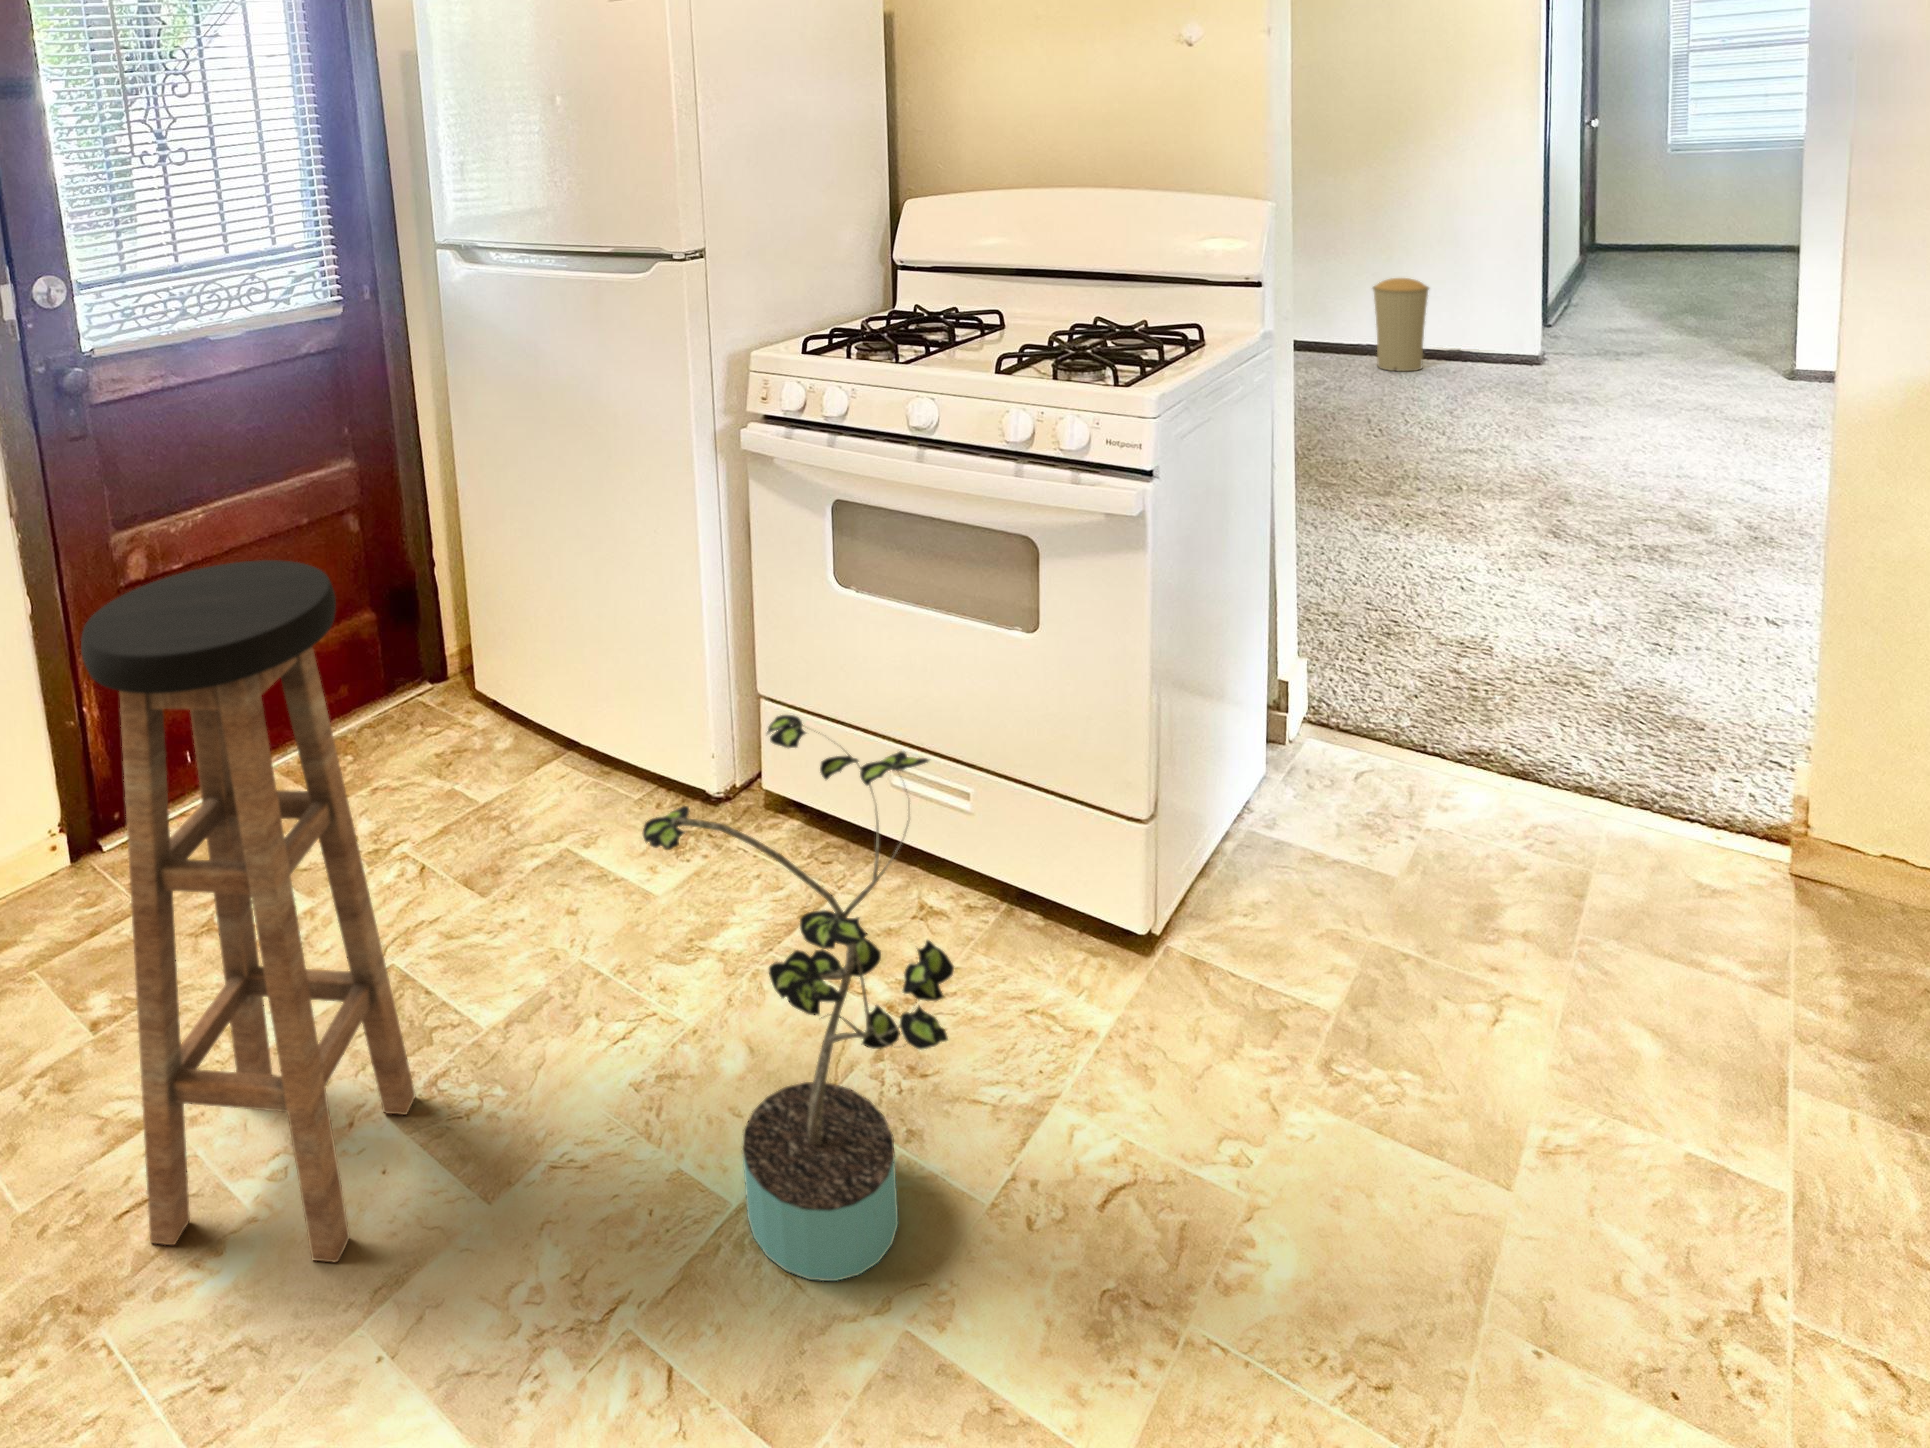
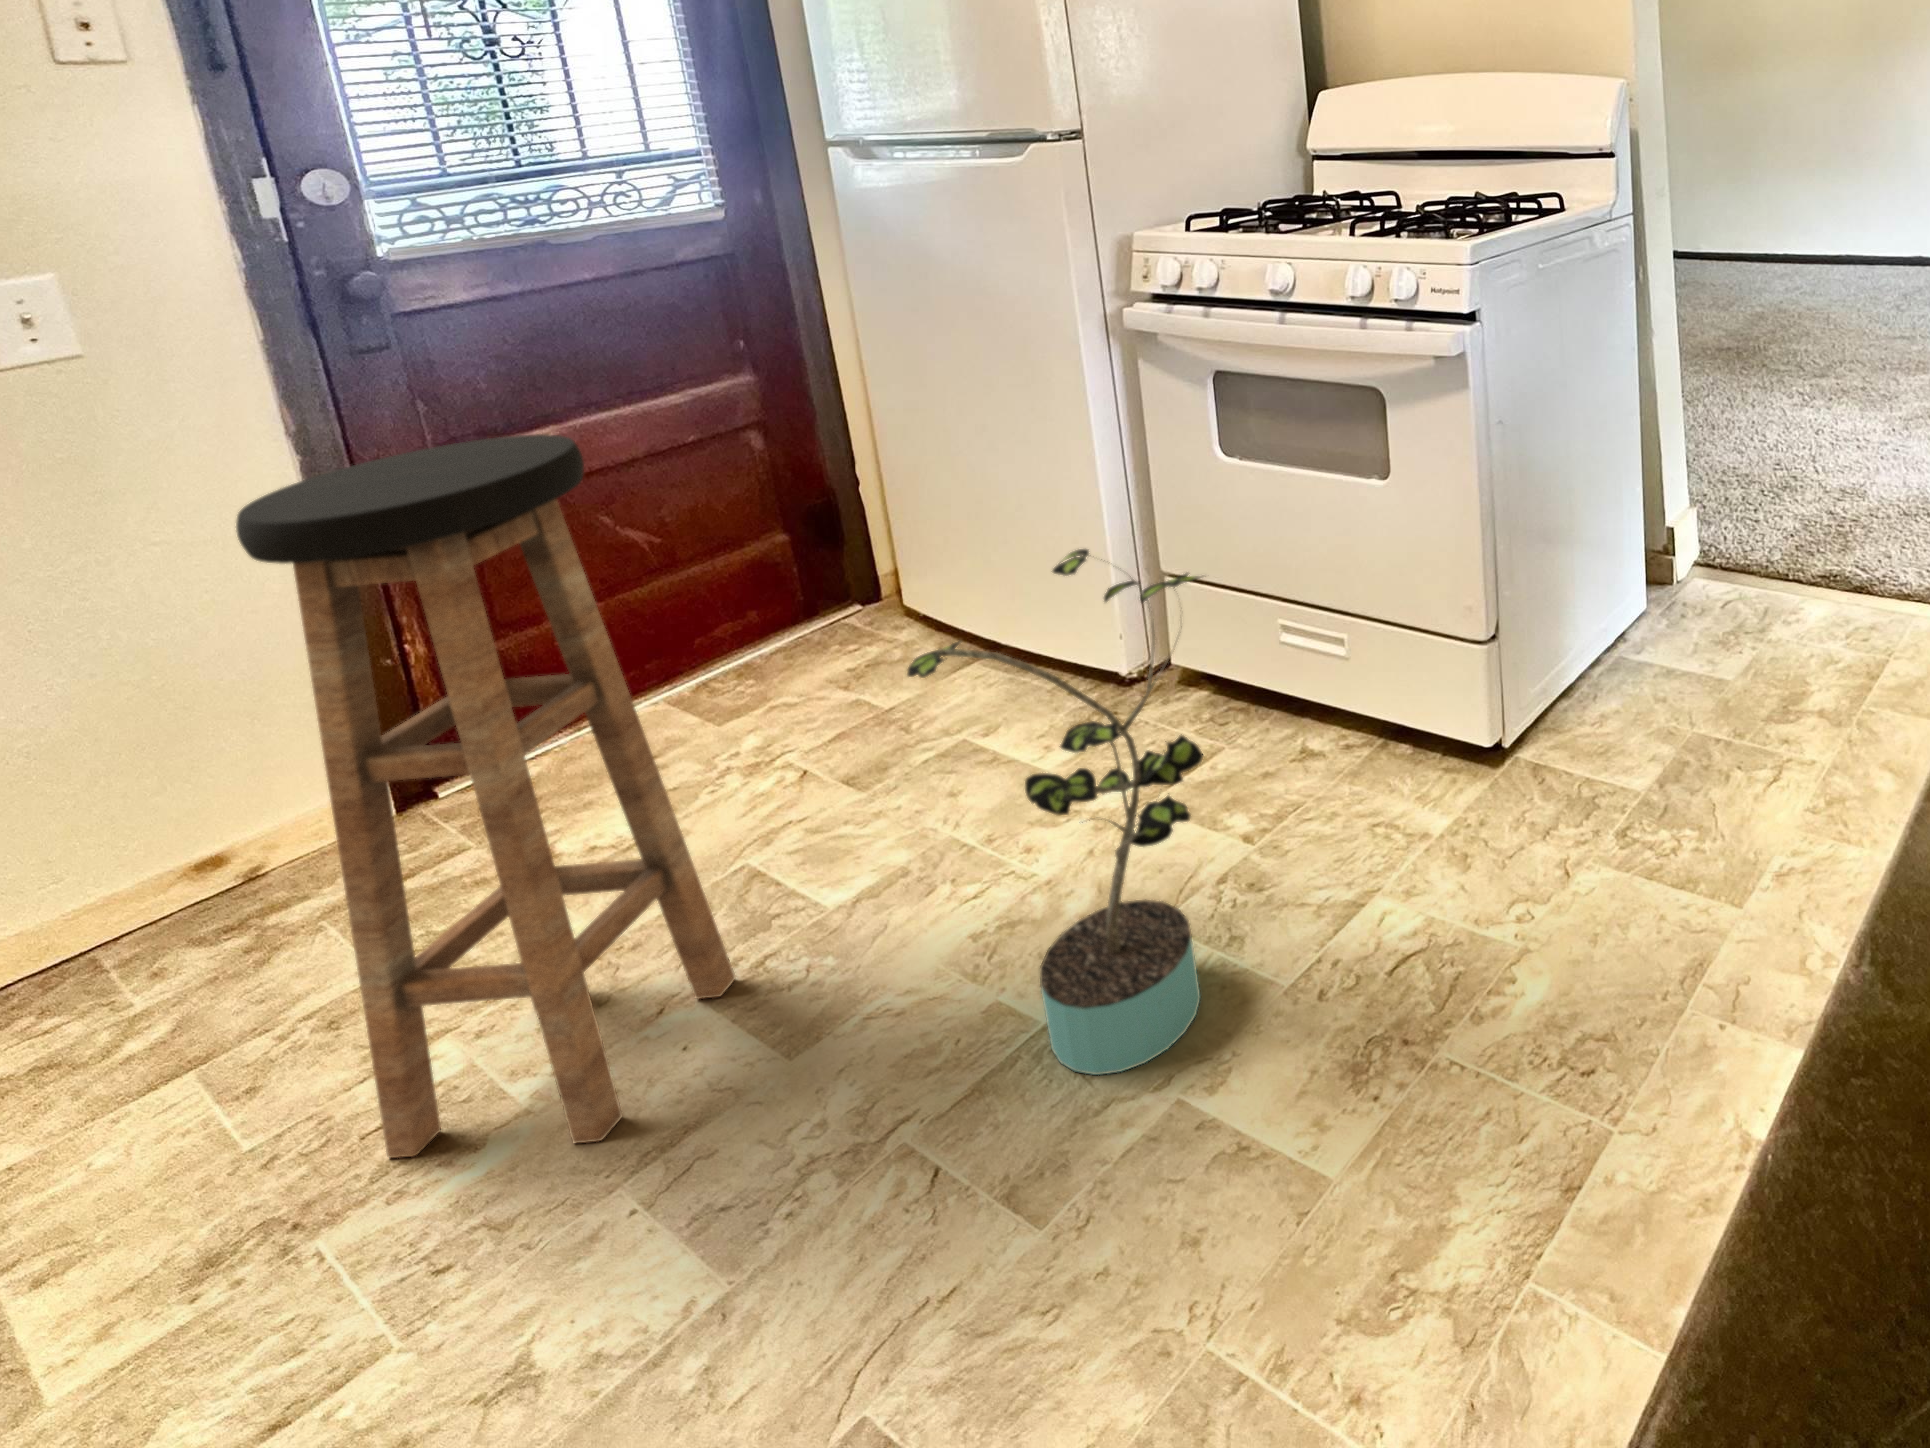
trash can: present [1373,278,1429,371] -> none [1840,198,1886,281]

